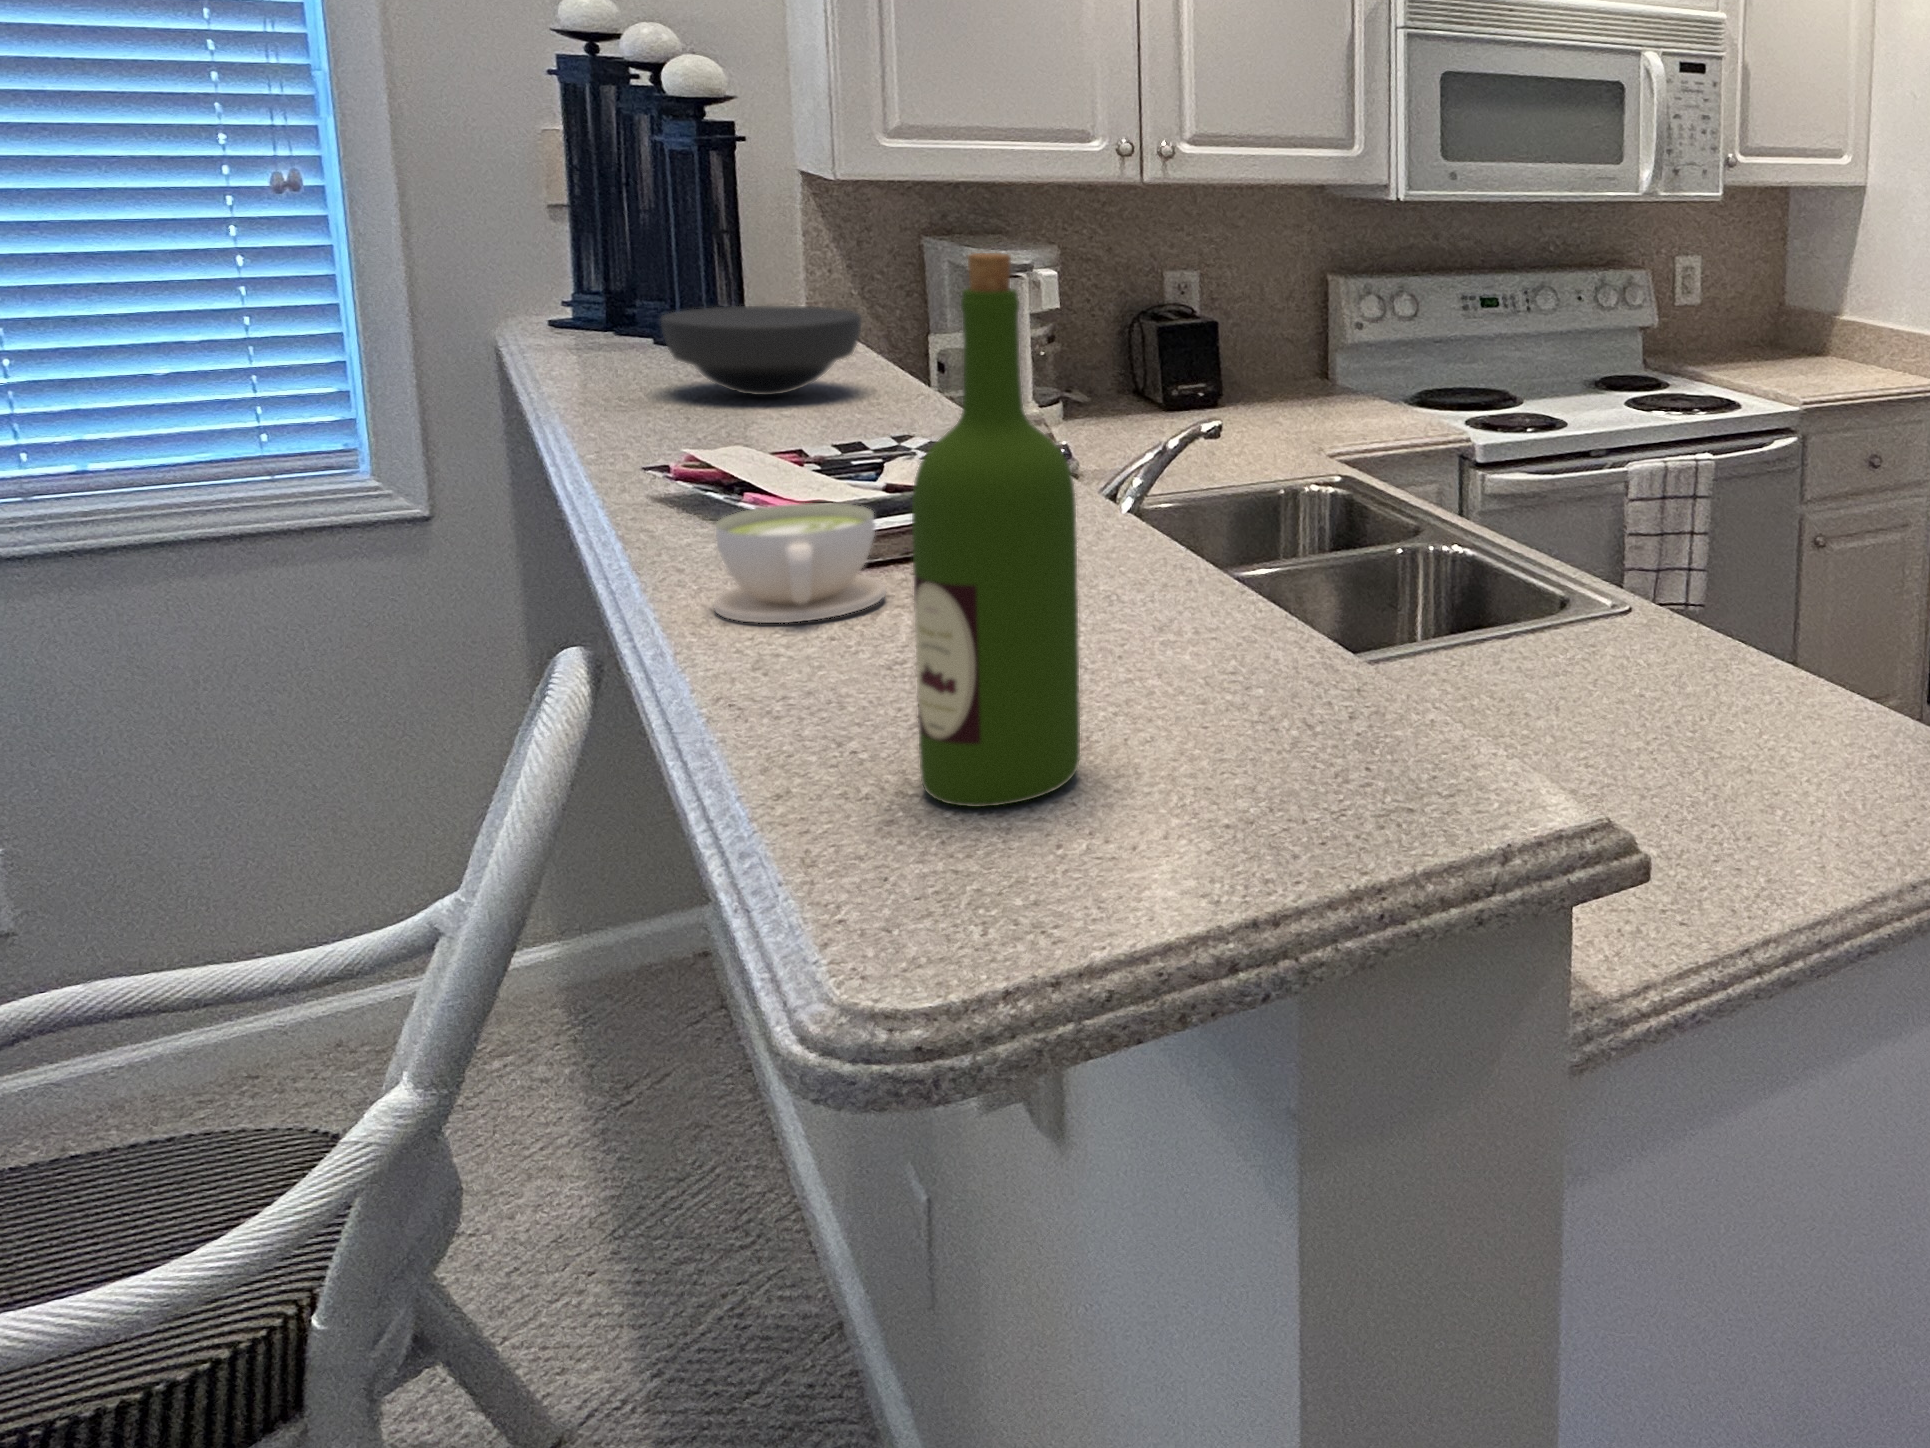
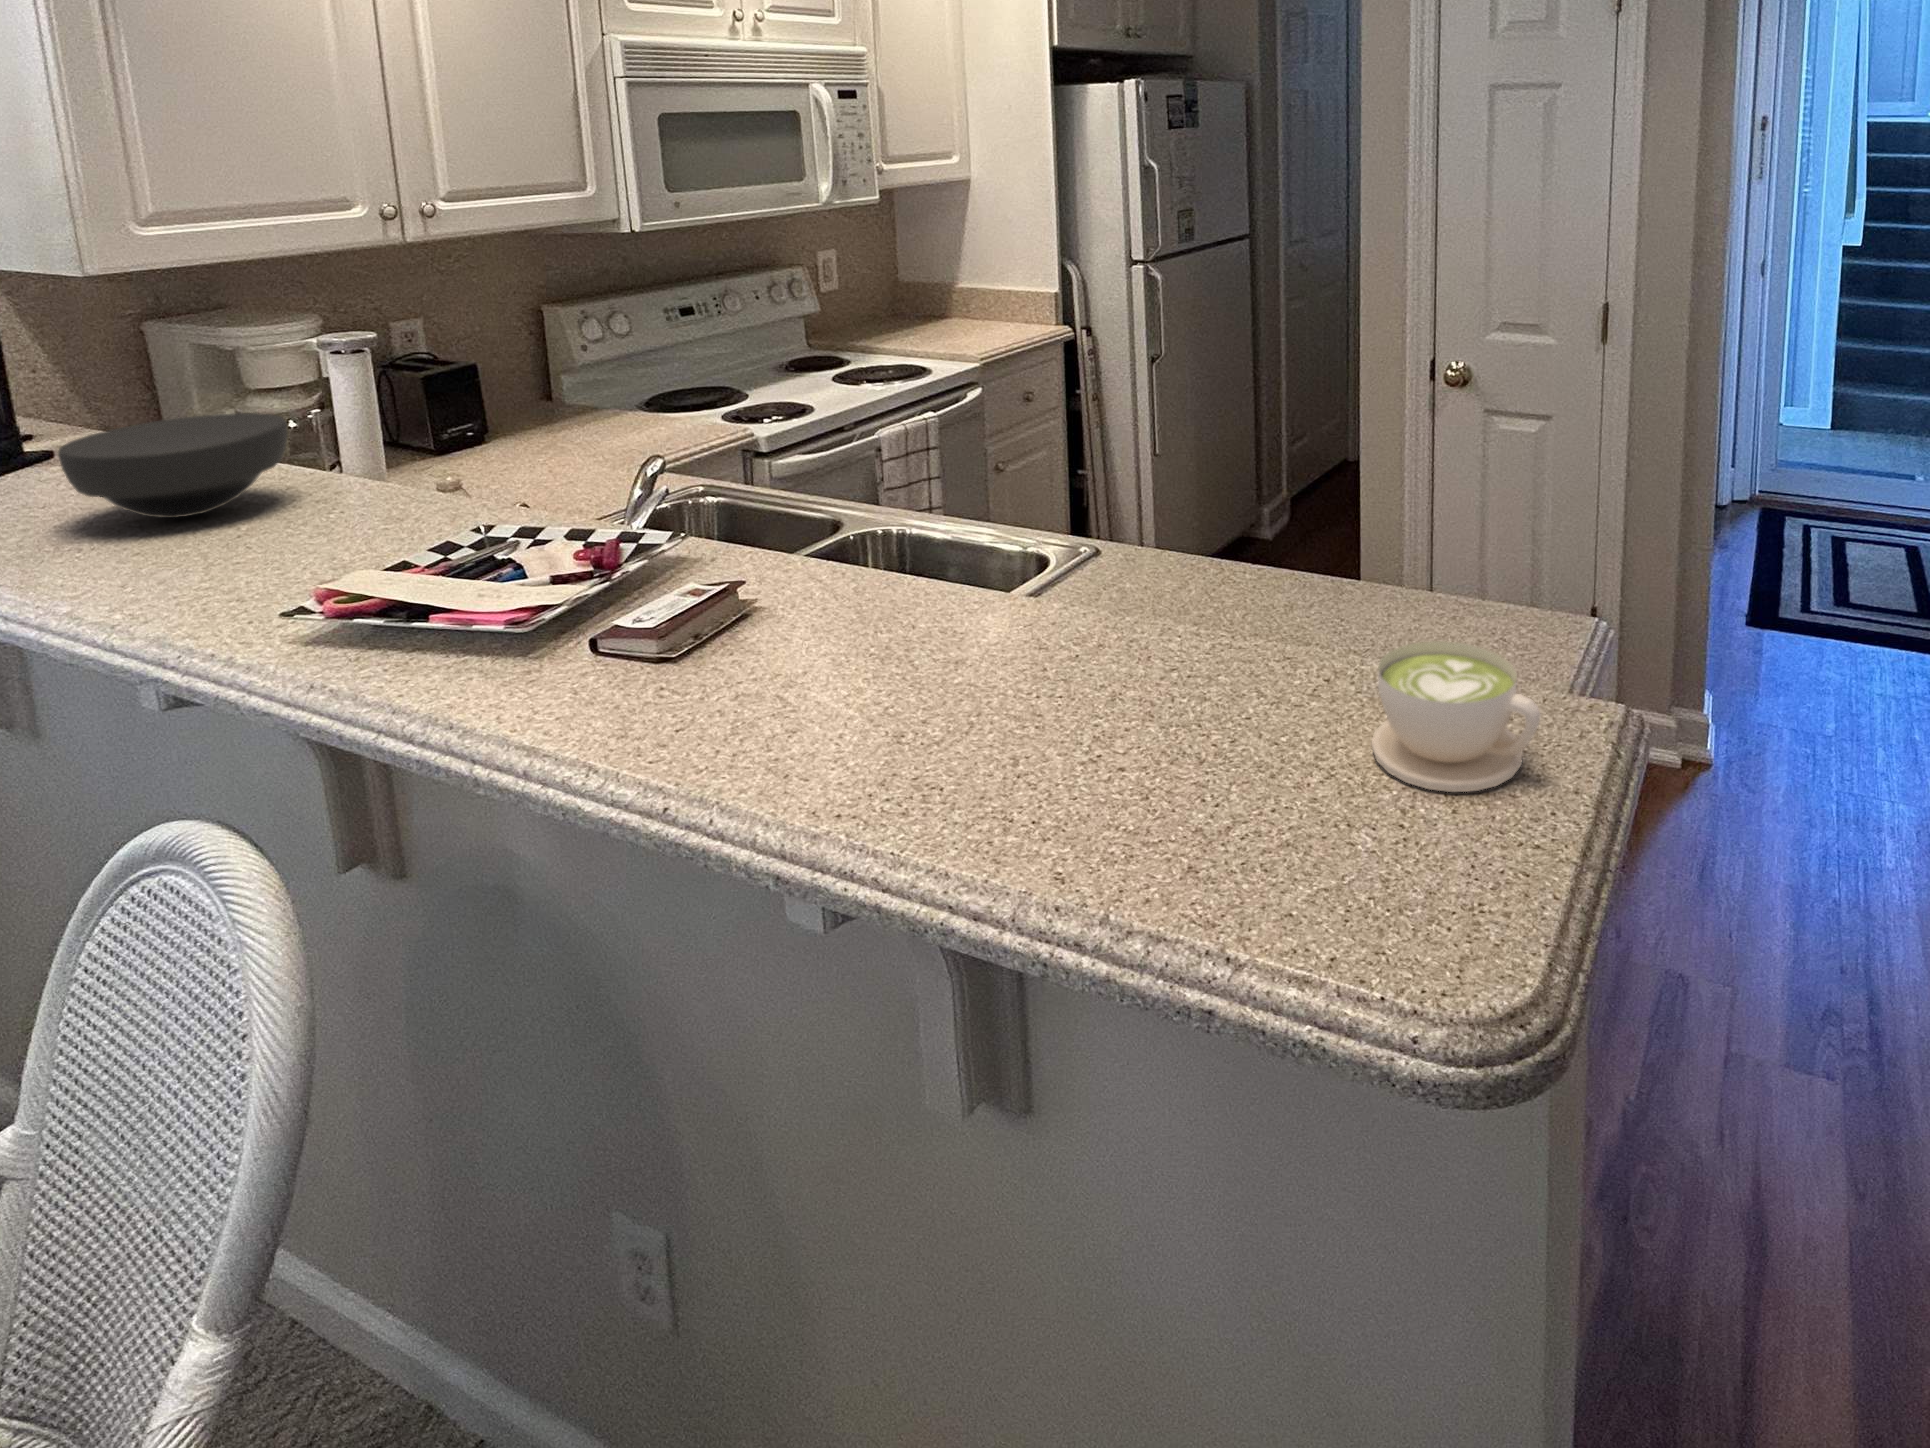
wine bottle: present [912,253,1080,807] -> none [1138,358,1264,841]
coffee cup: present [714,503,886,623] -> present [1372,641,1540,792]

